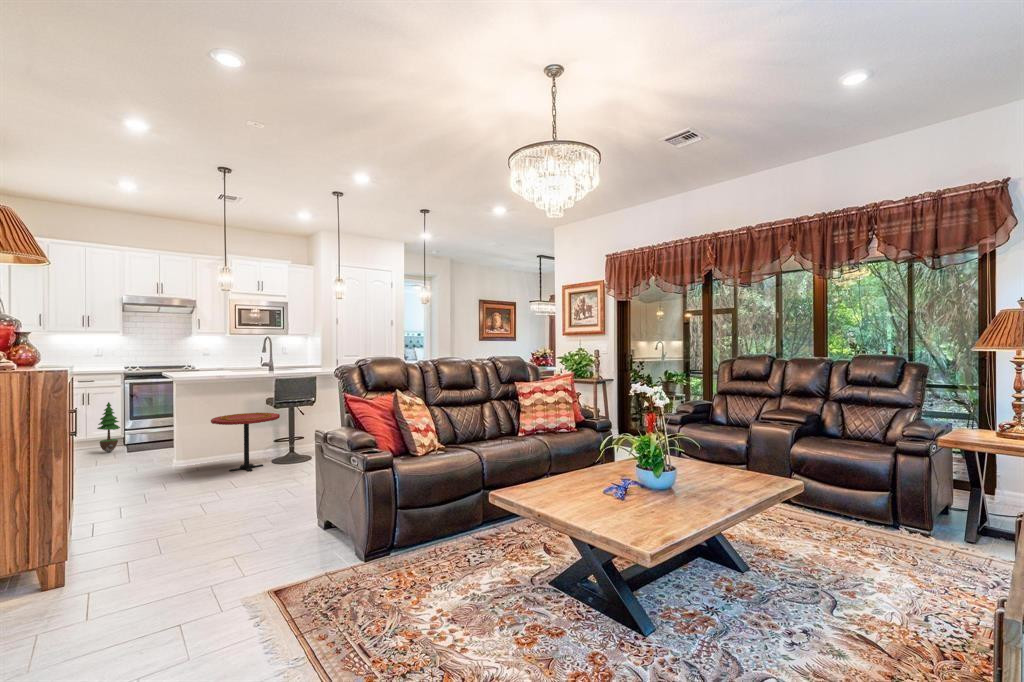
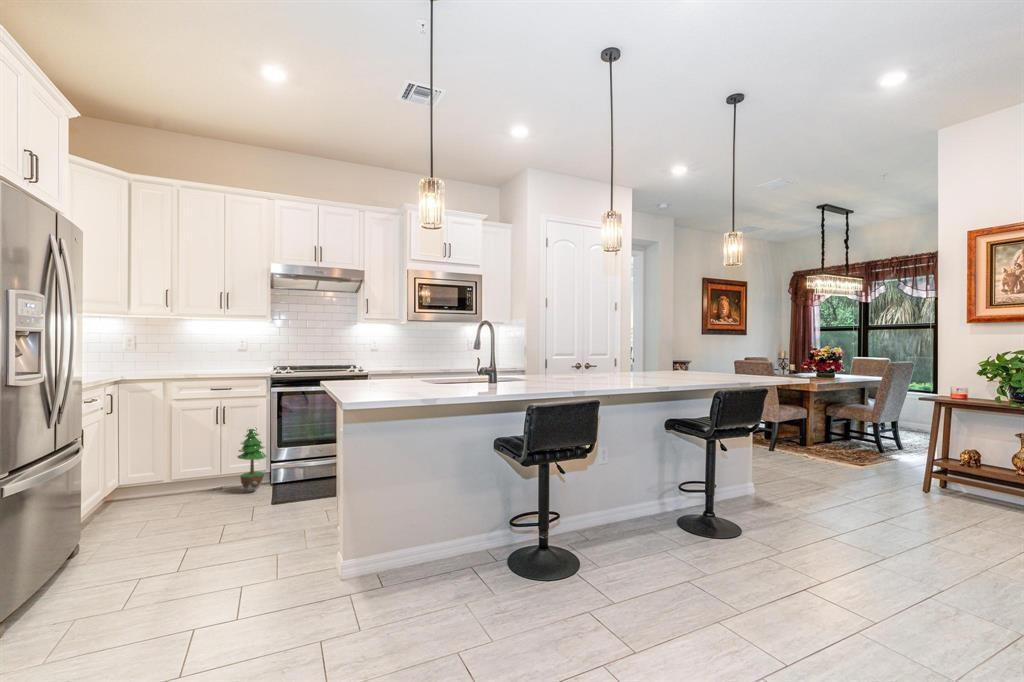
side table: present [211,413,280,471] -> none [406,454,518,573]

